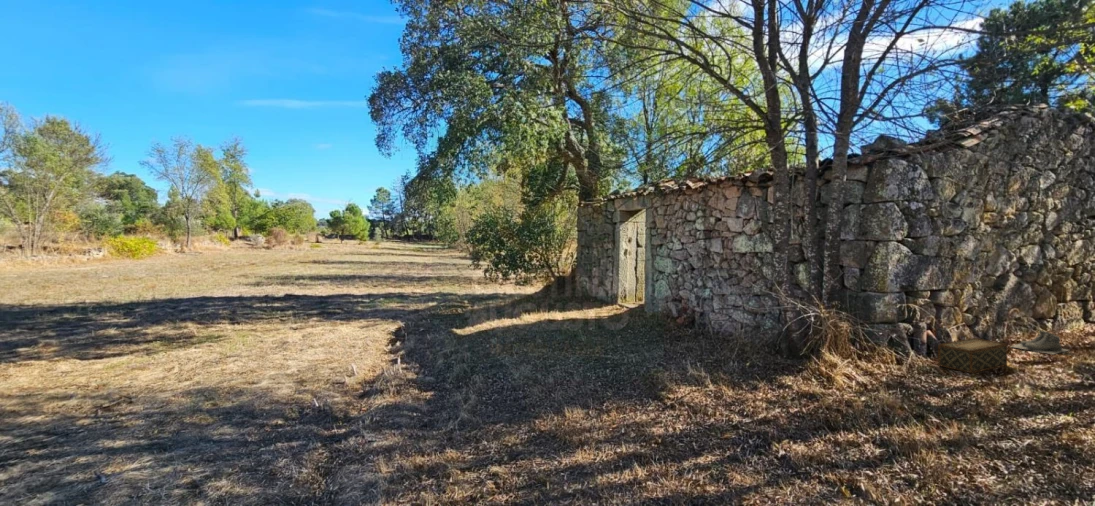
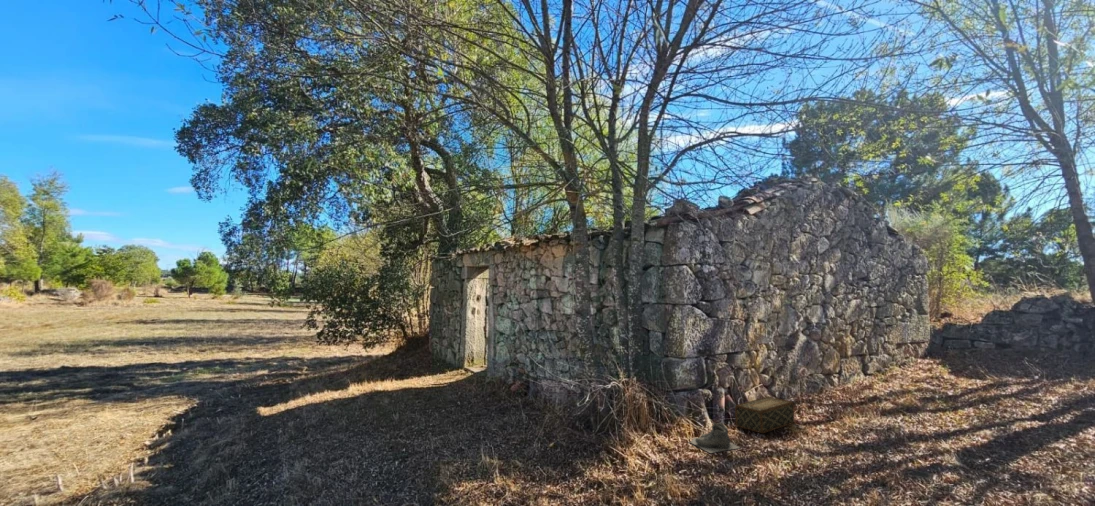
boots: present [1012,330,1068,354] -> present [691,422,739,453]

